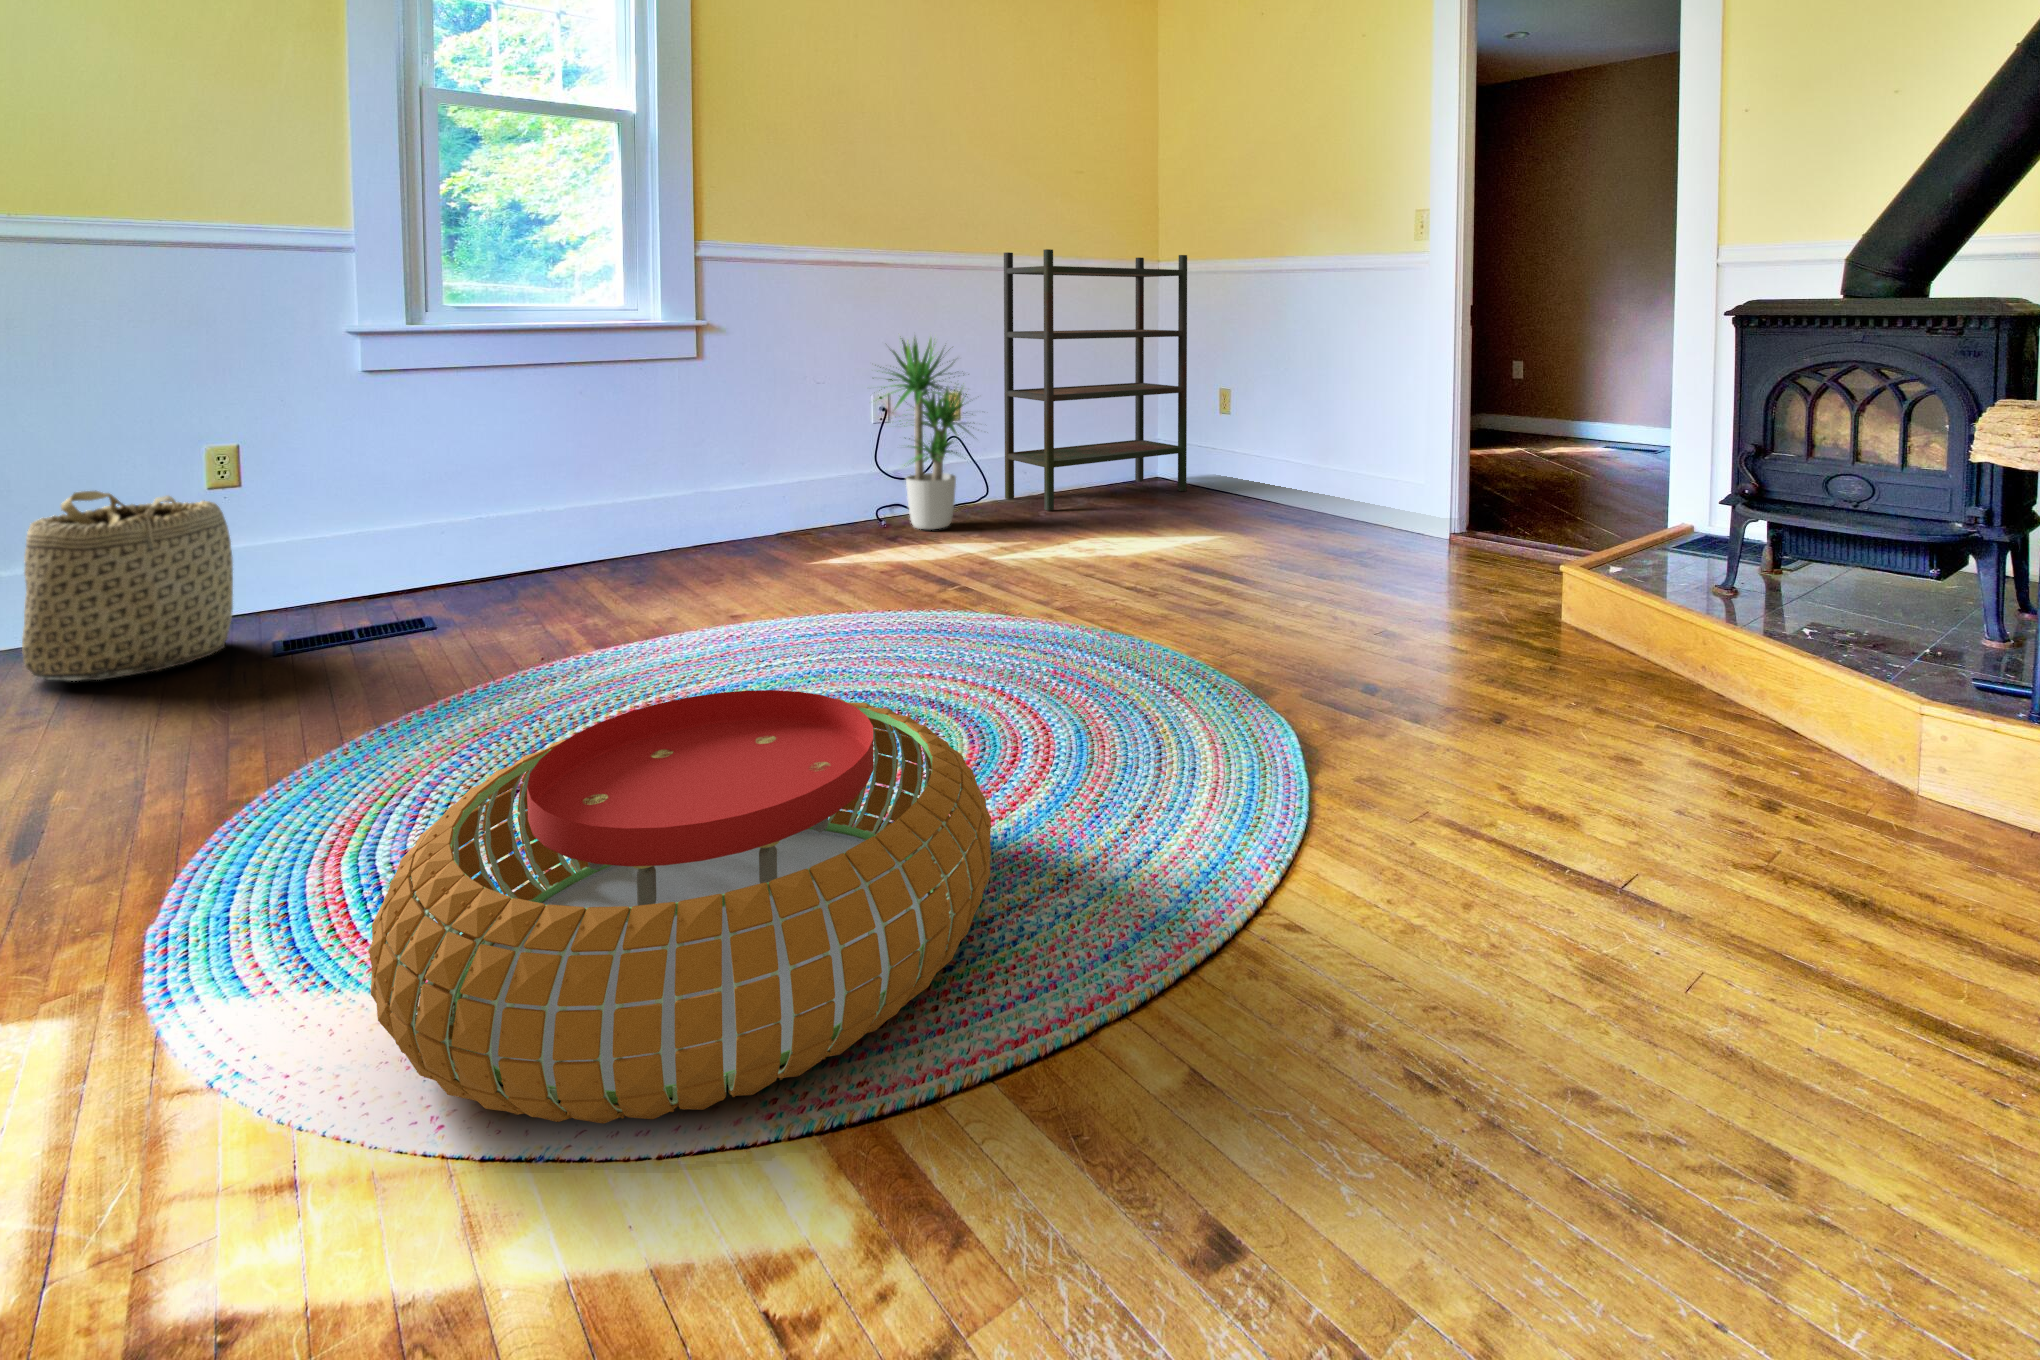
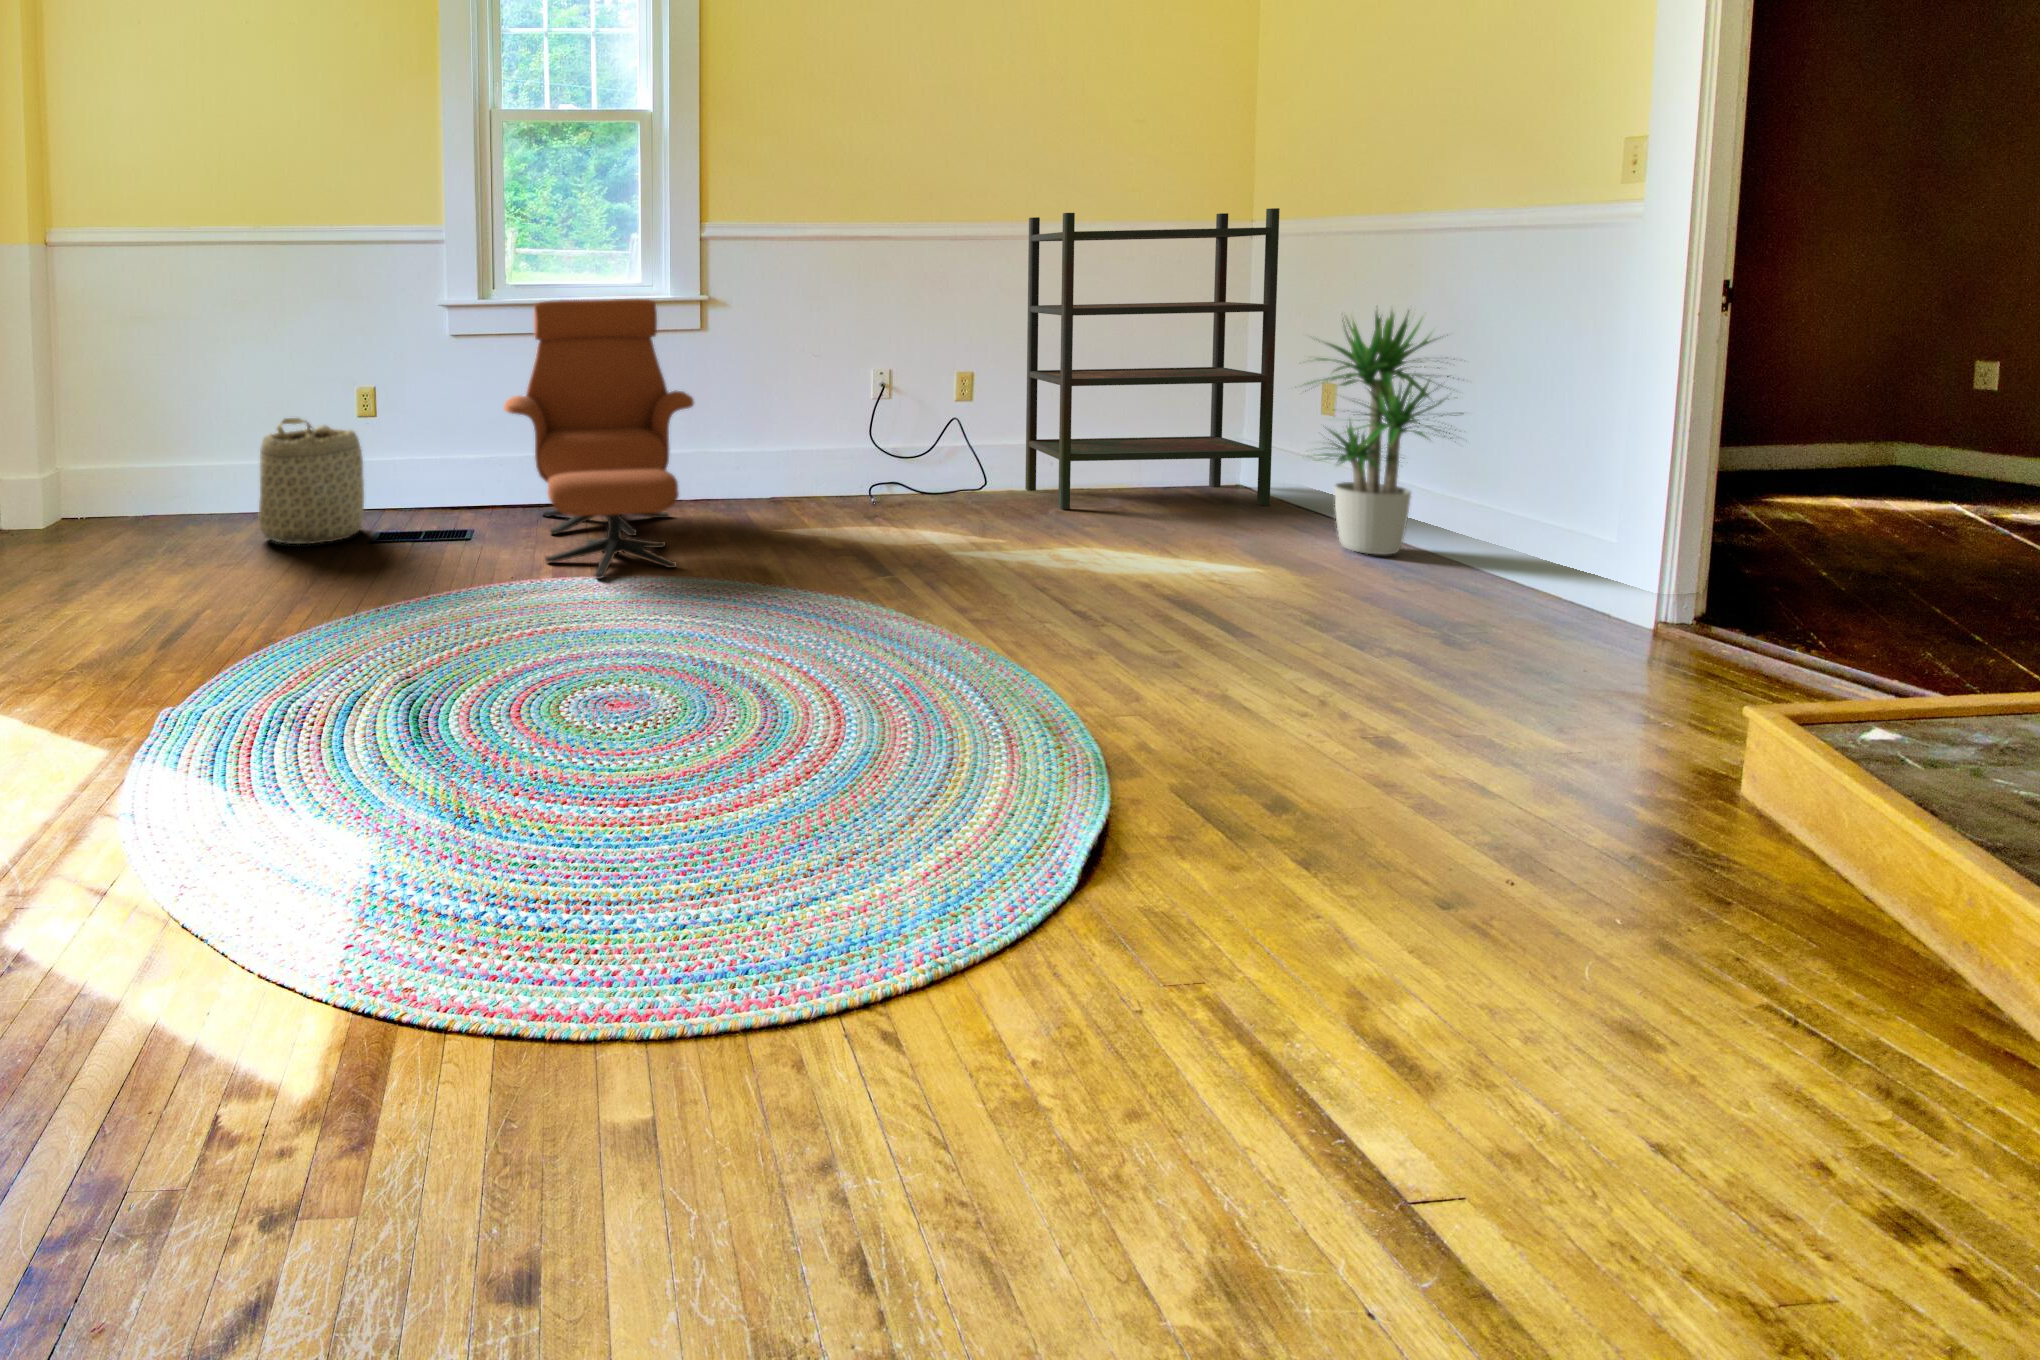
lounge chair: none [459,321,738,639] -> present [504,299,694,579]
potted plant: present [880,338,973,529] -> present [1308,311,1464,555]
pouf: present [369,690,991,1124] -> none [170,632,647,960]

